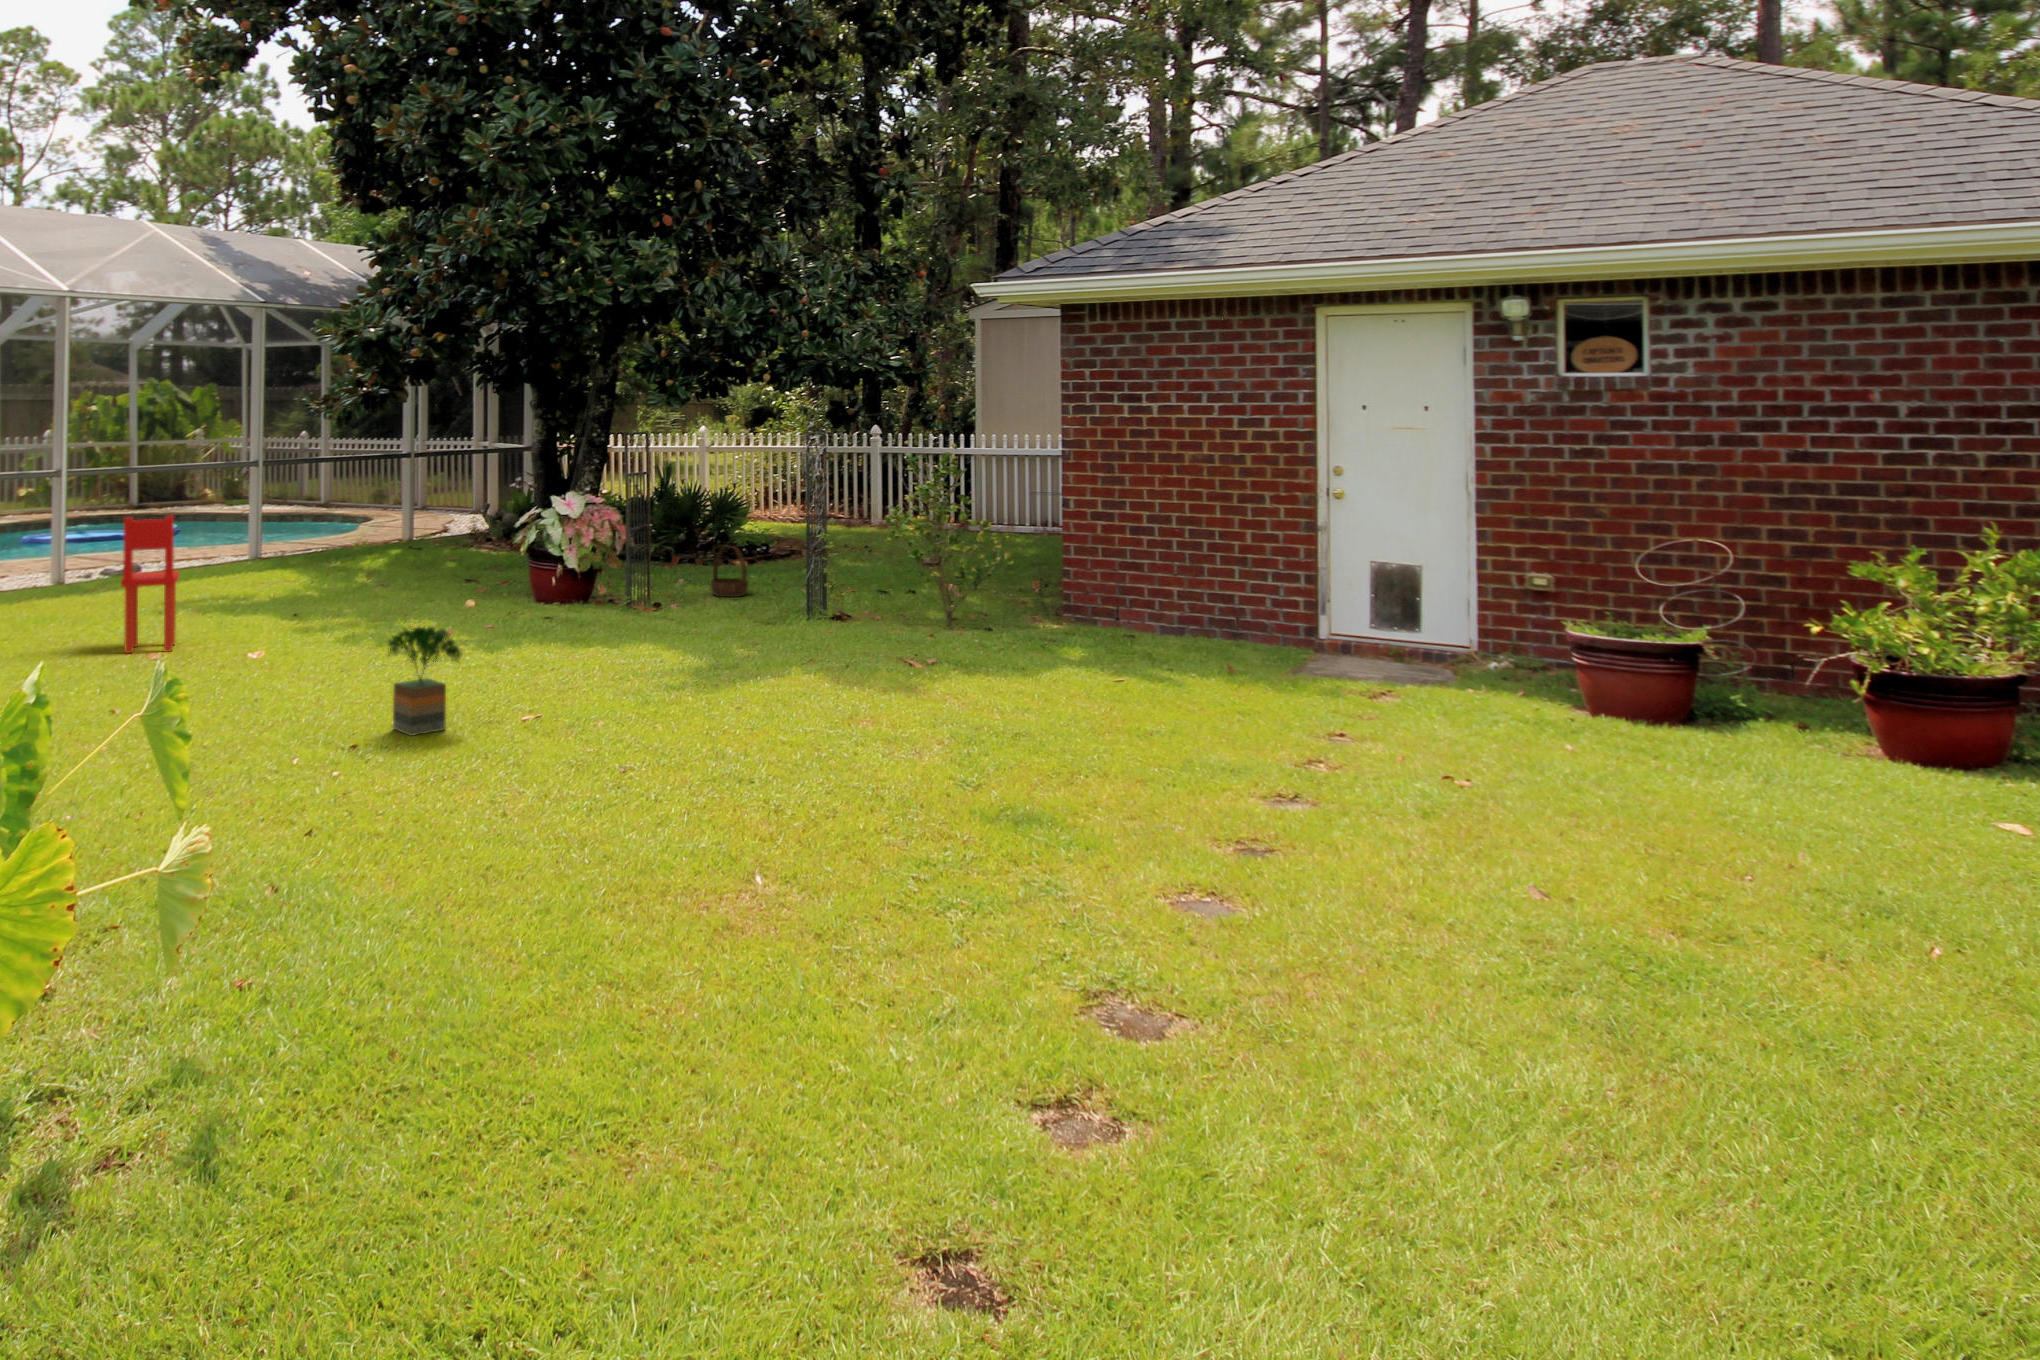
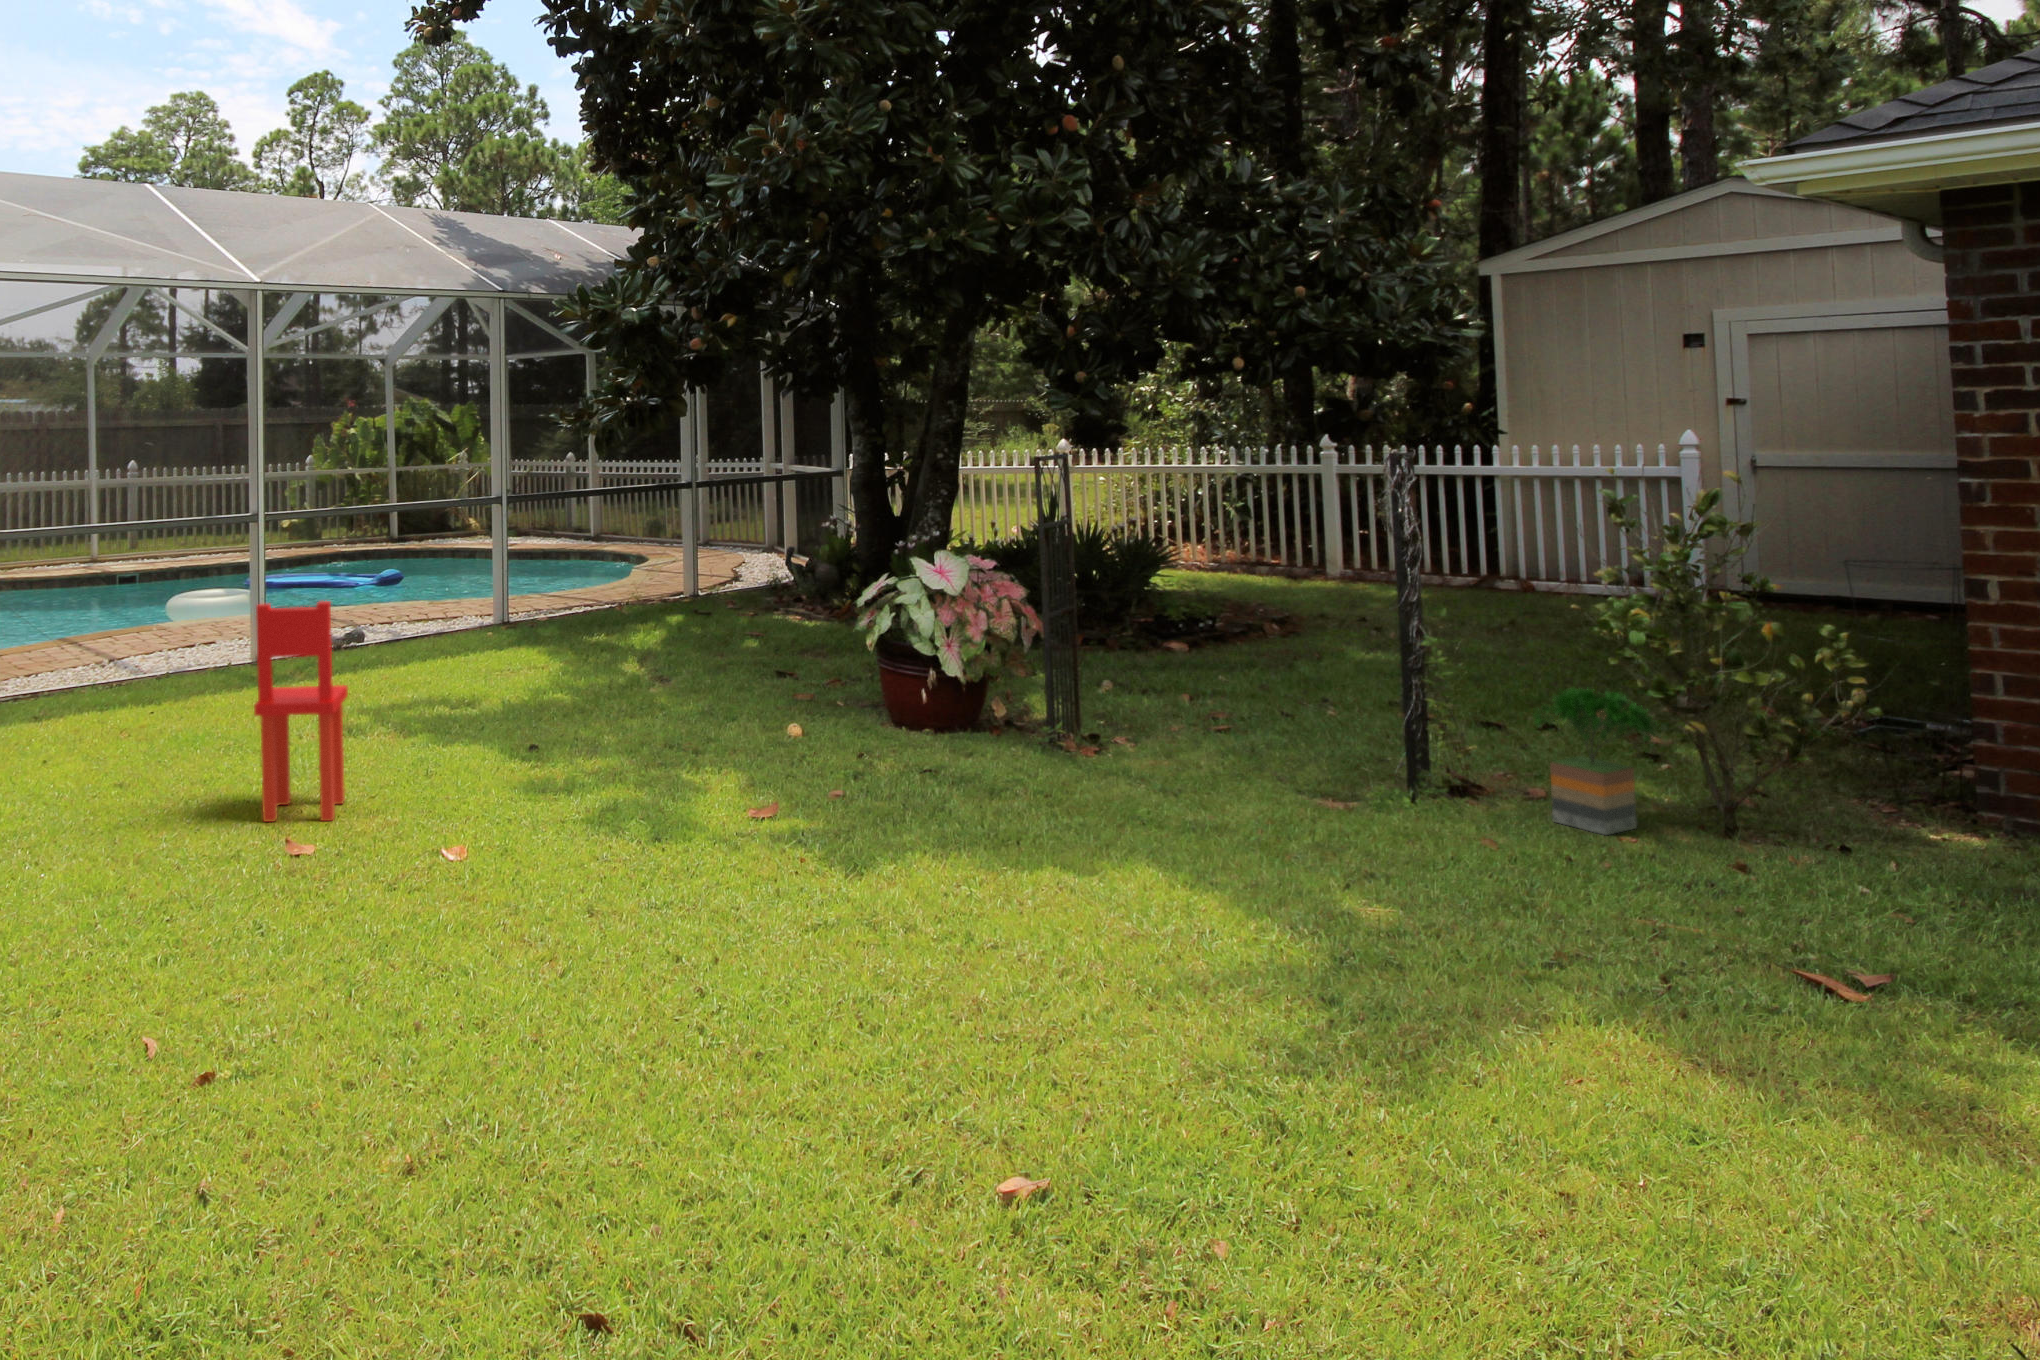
basket: present [711,546,748,597] -> none [1179,640,1247,728]
potted tree: present [388,626,462,736] -> present [1534,688,1659,835]

